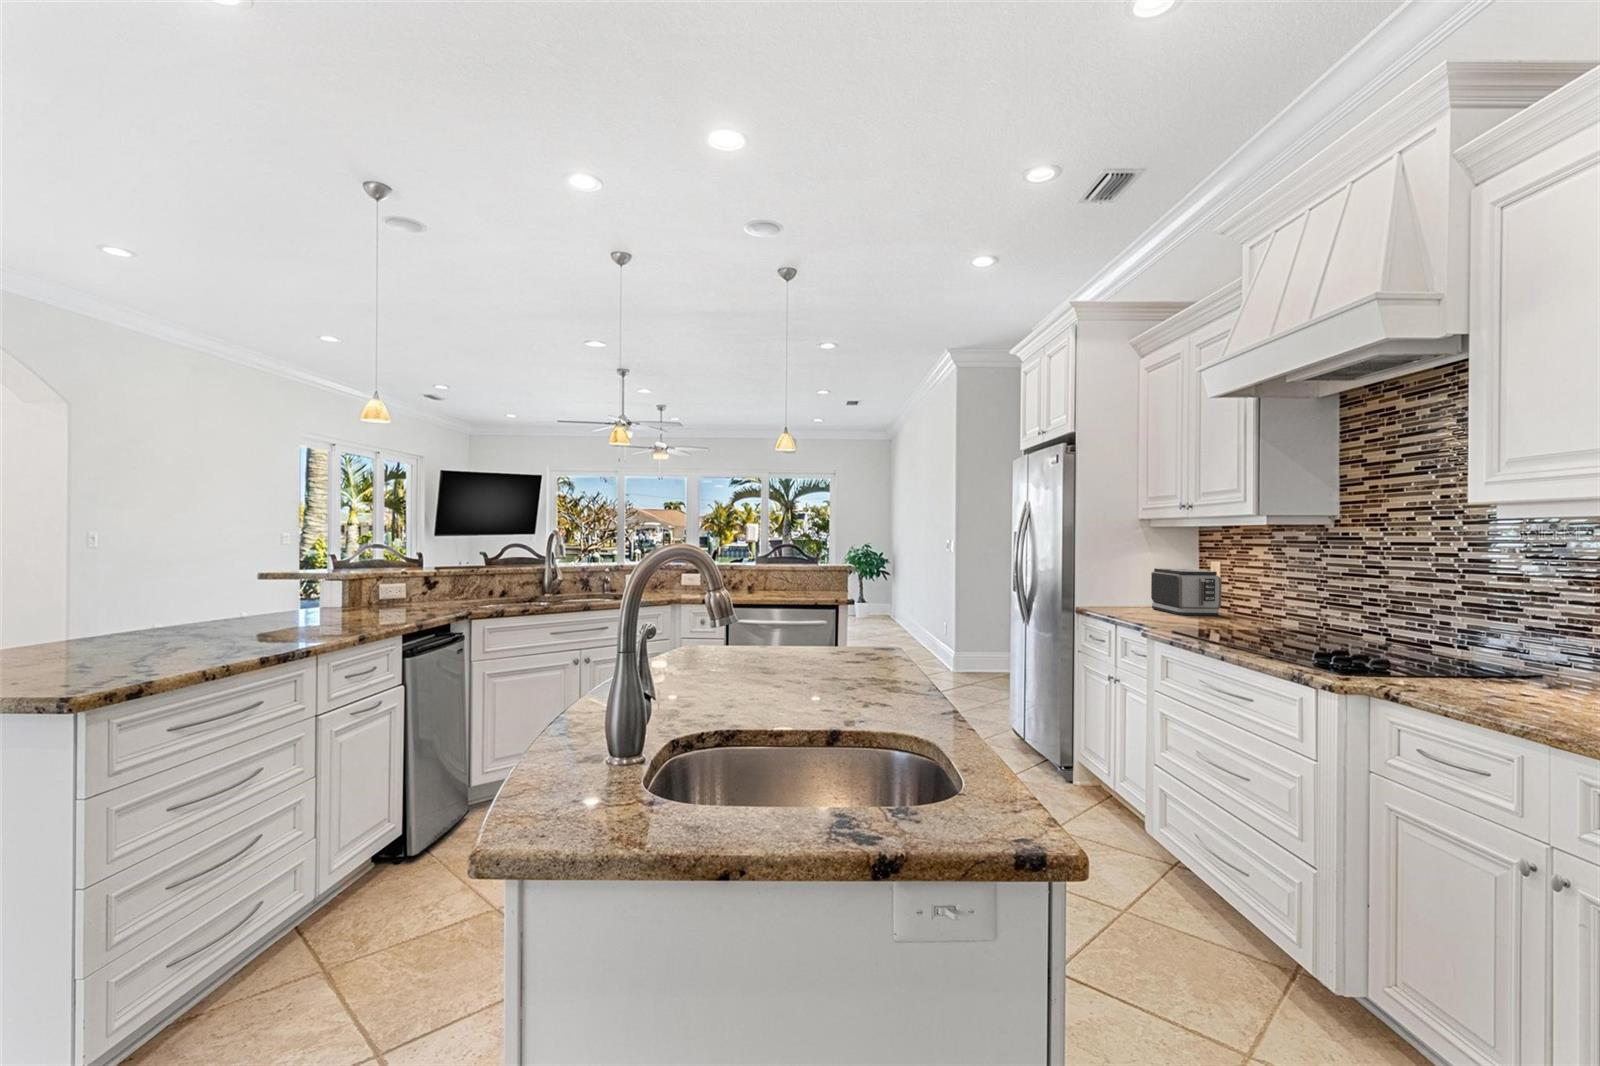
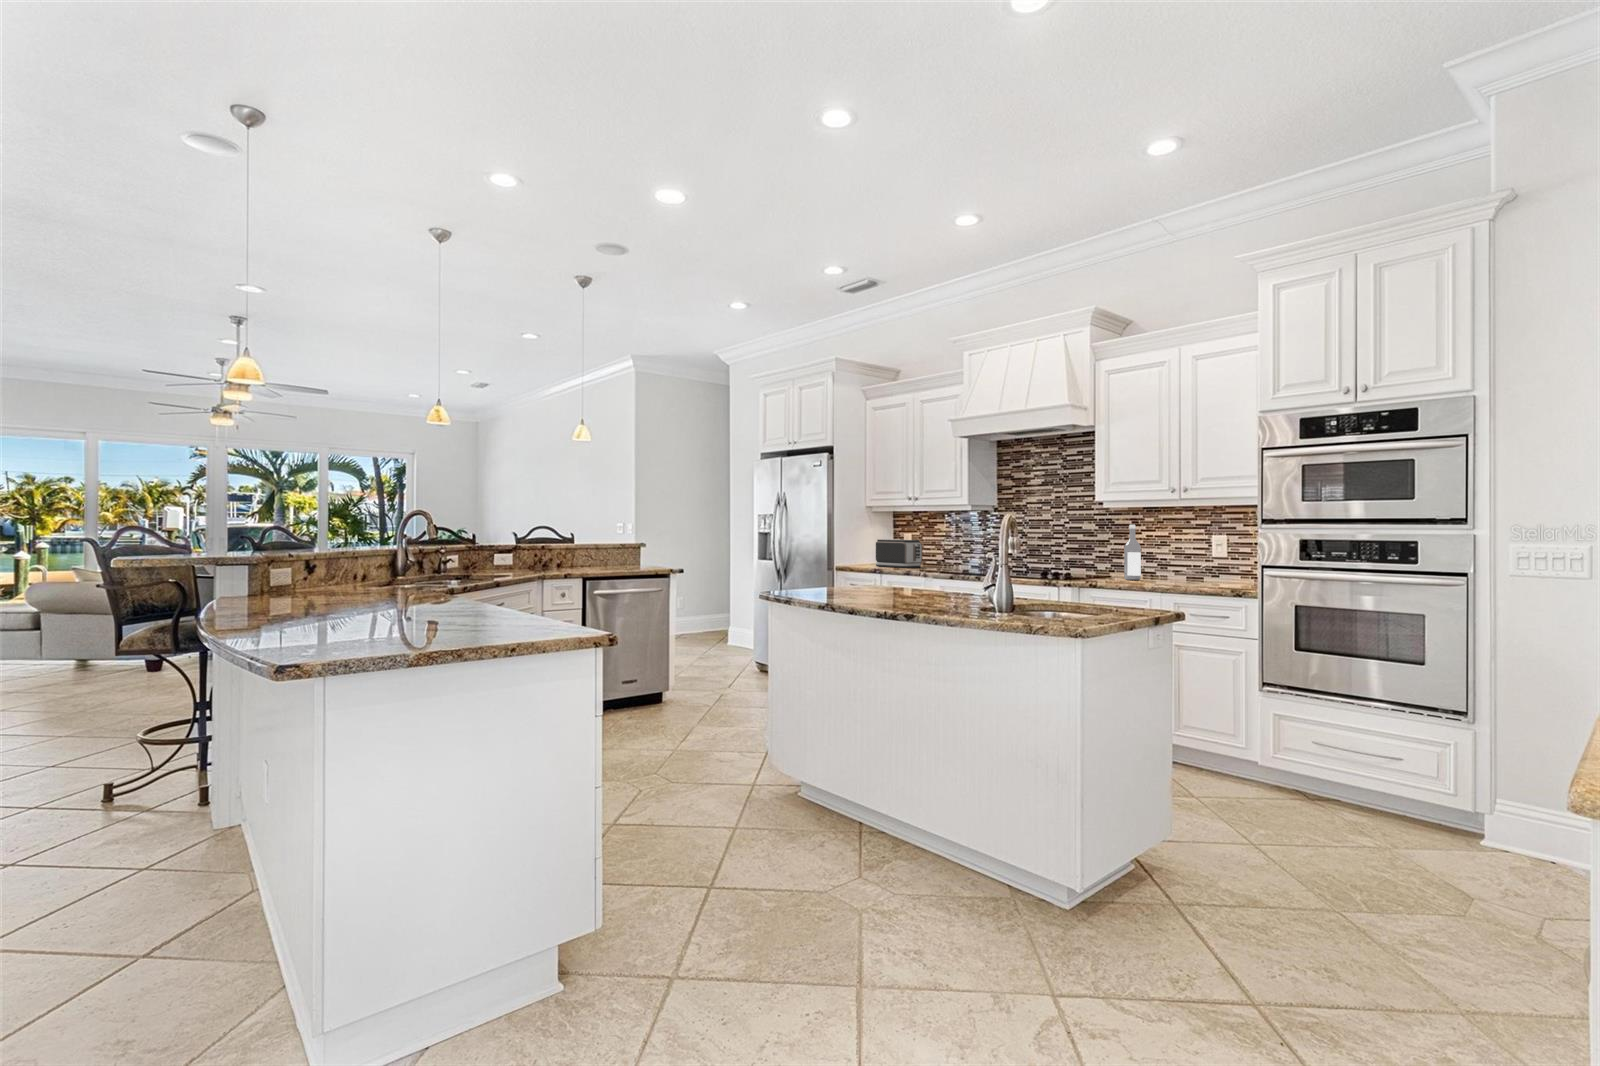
wine bottle: none [1478,563,1531,706] -> present [1124,525,1141,580]

